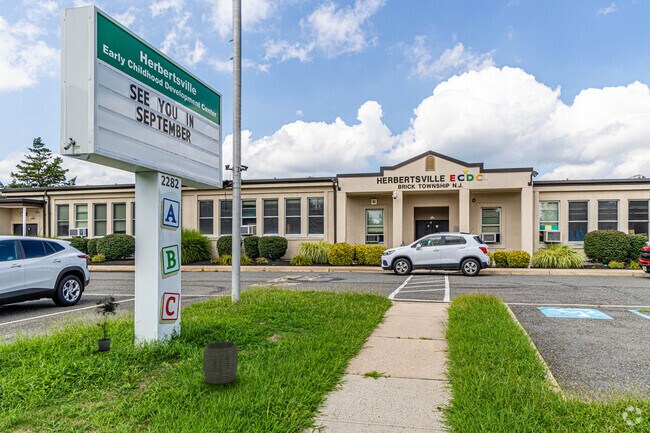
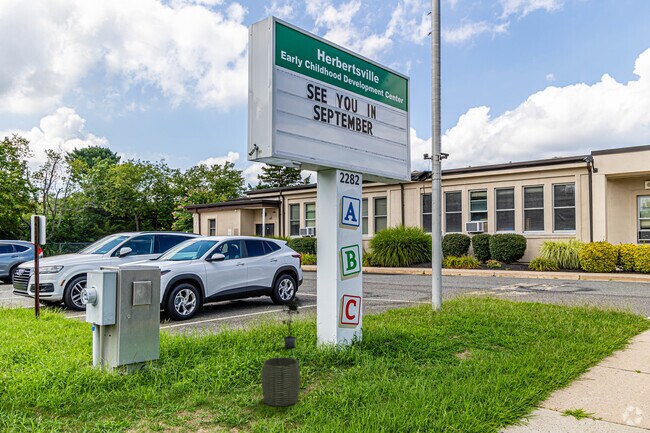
woven basket: present [203,341,238,384] -> present [262,357,300,406]

